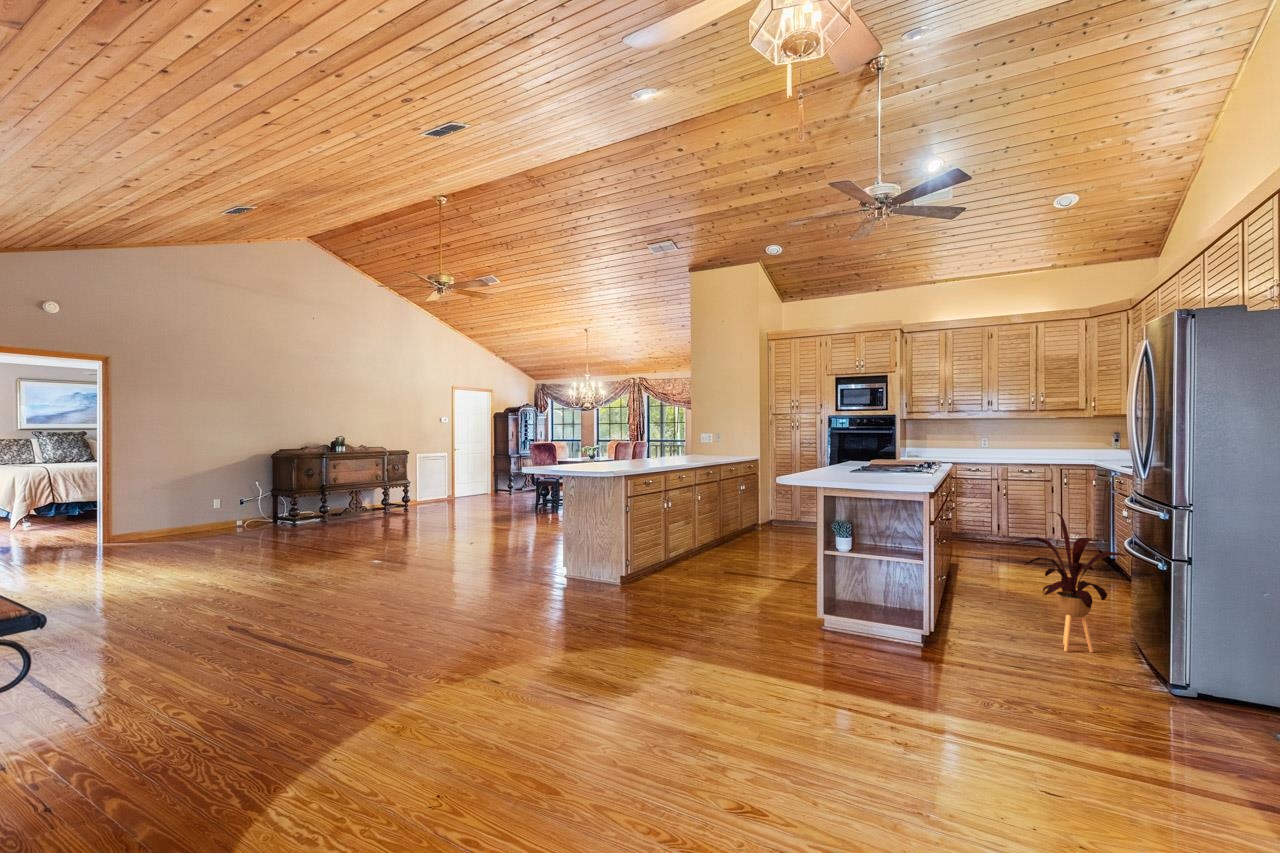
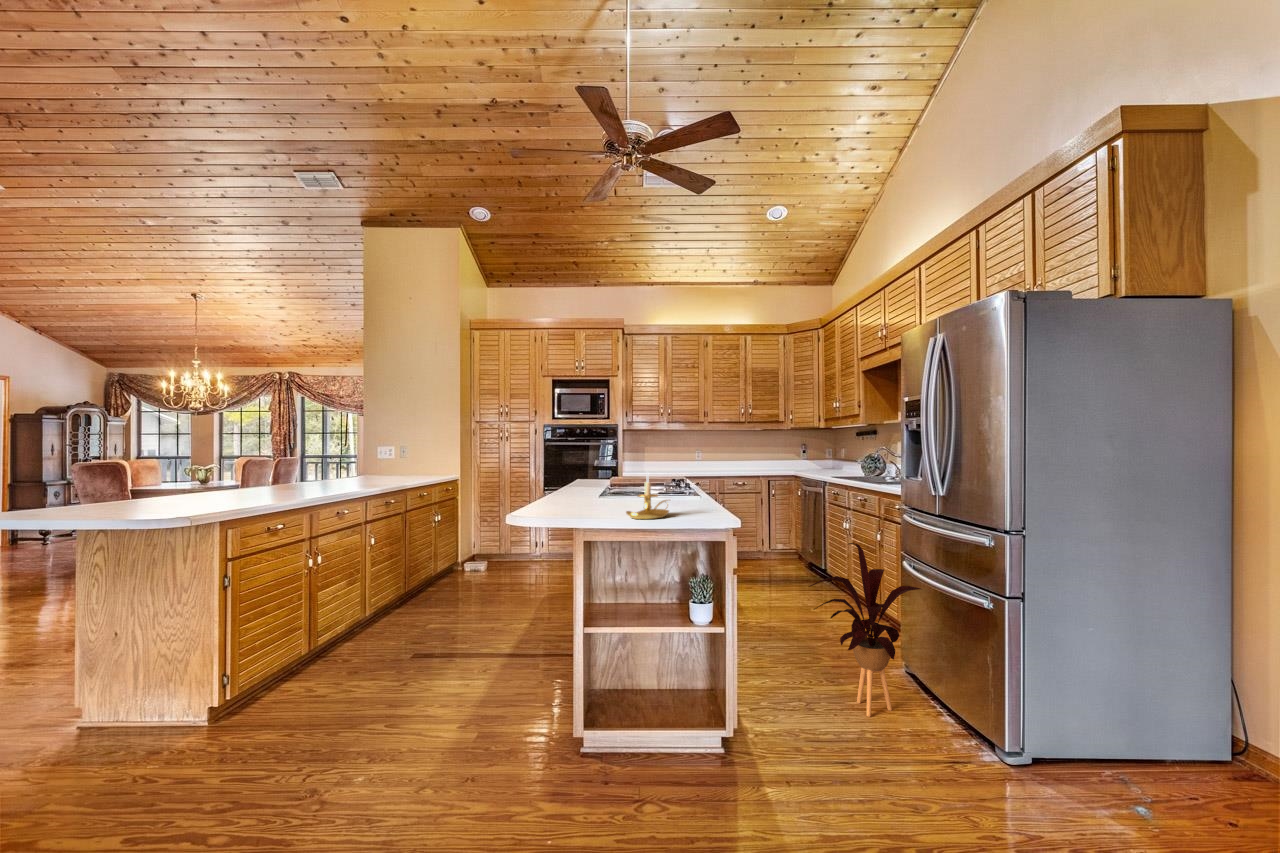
candle holder: none [851,449,886,481] -> present [626,472,669,519]

